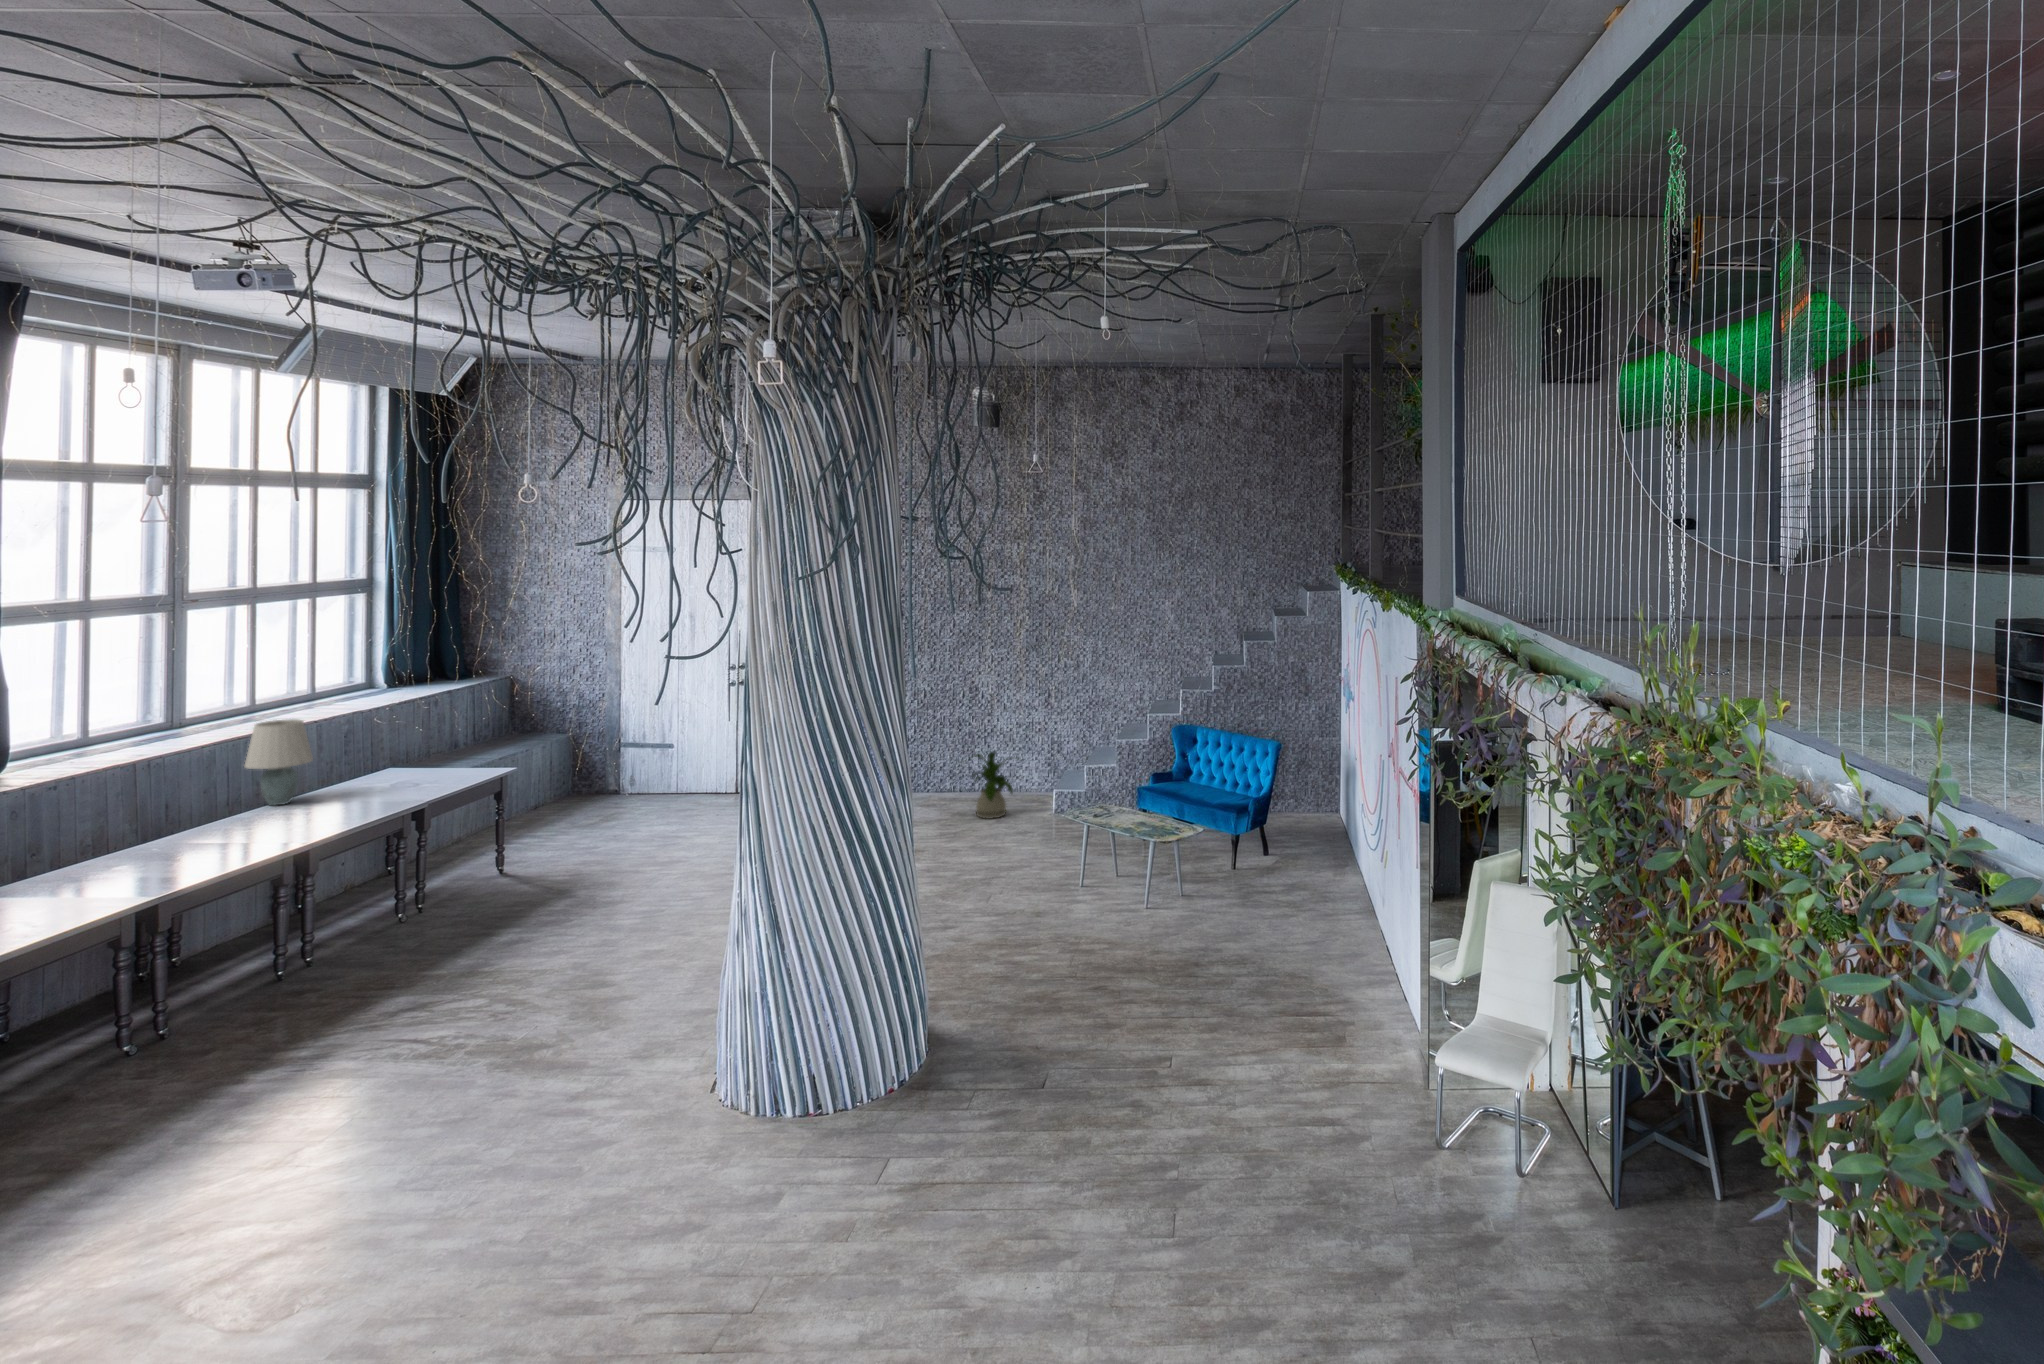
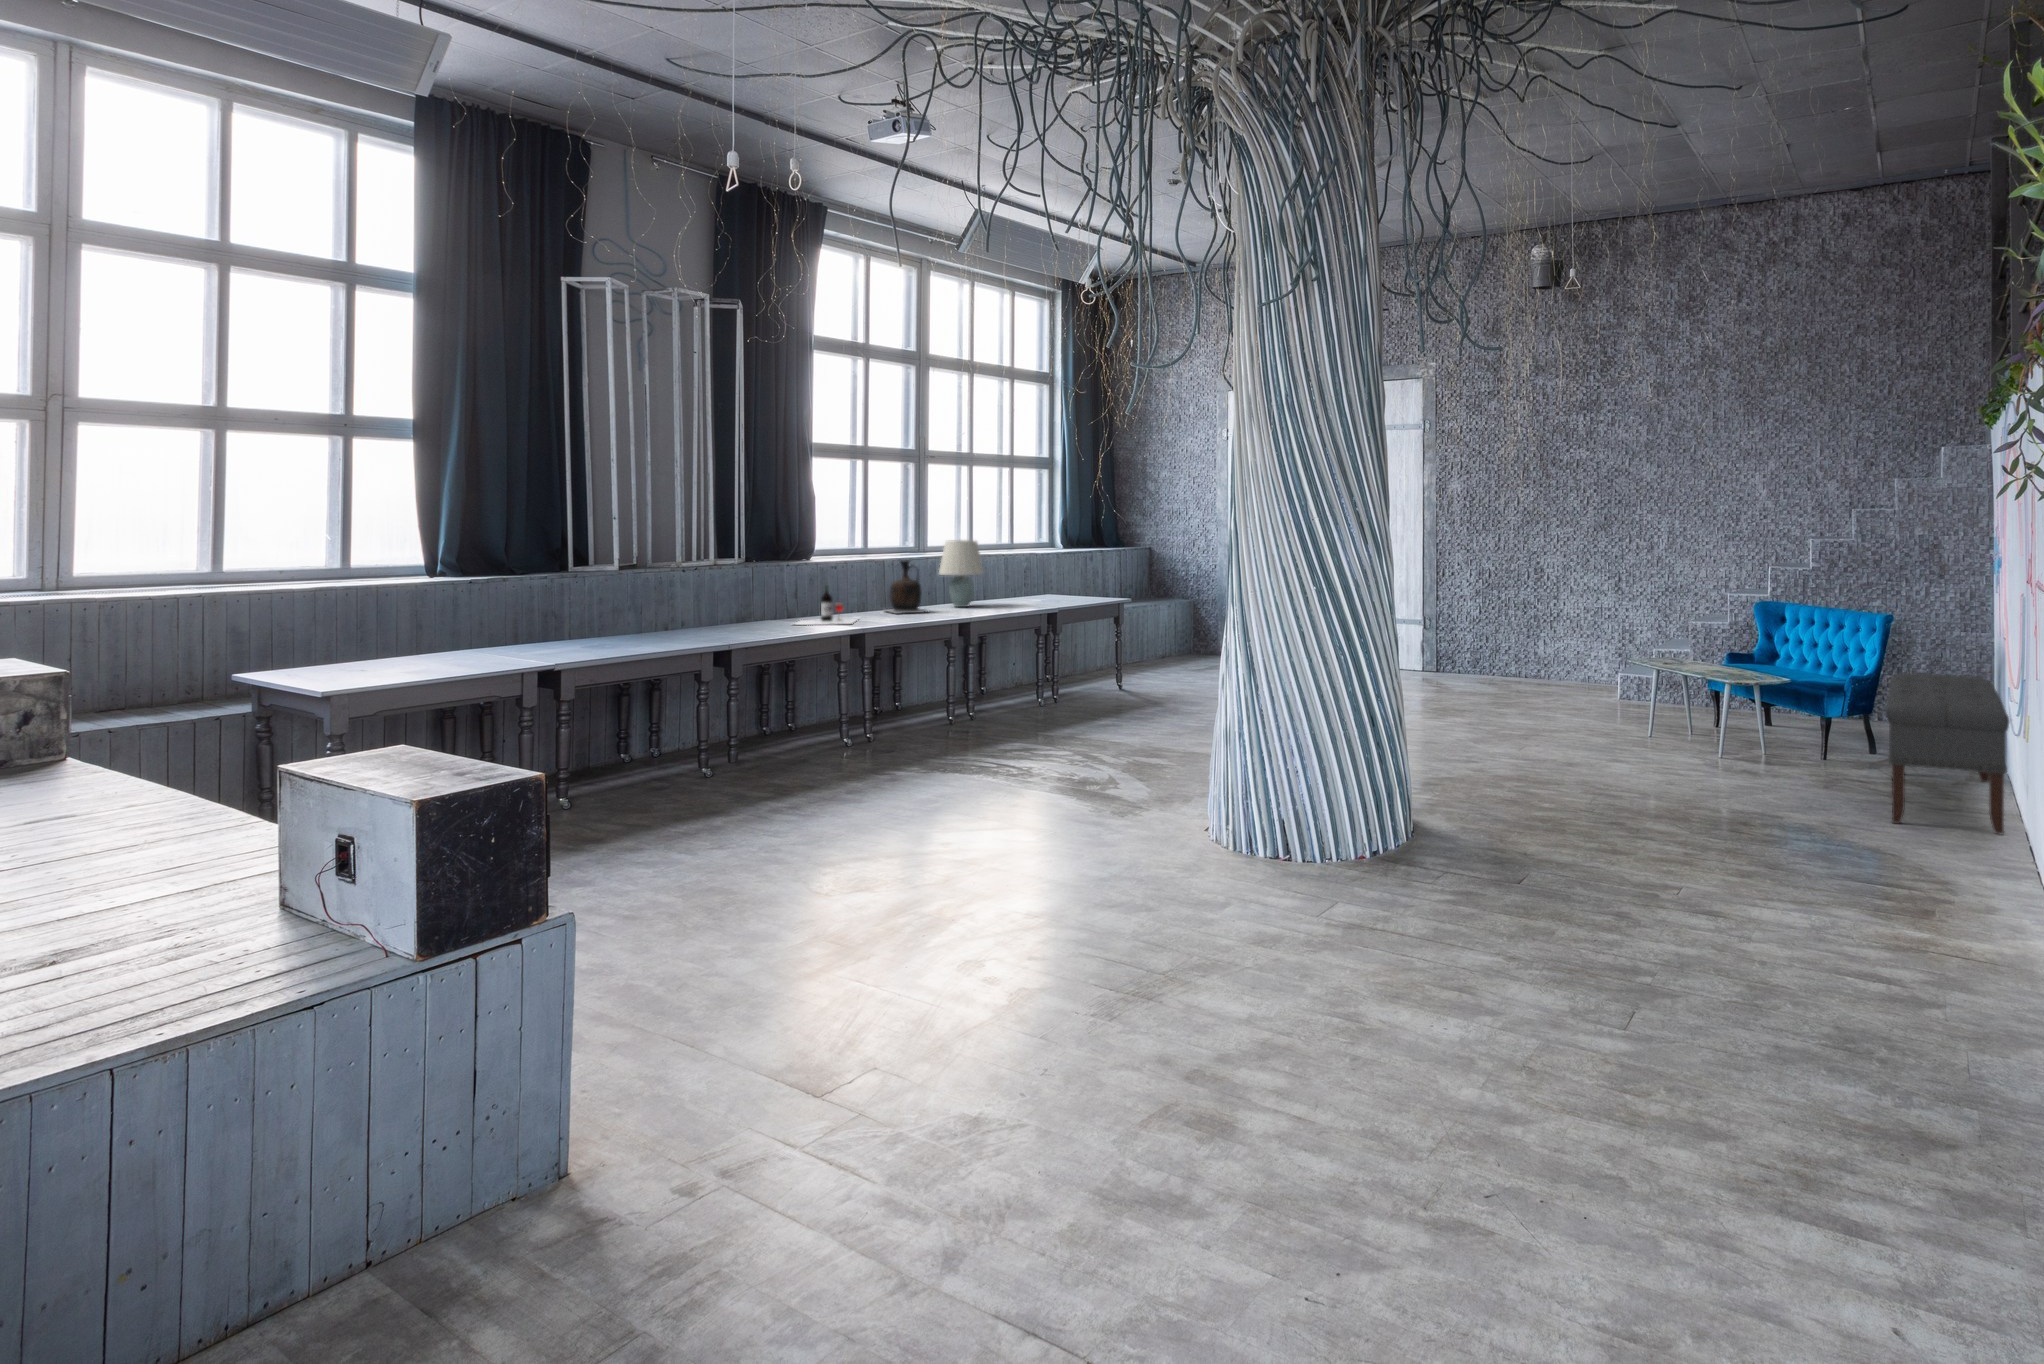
house plant: present [973,752,1013,819] -> none [1529,626,1592,697]
vase: none [165,760,240,833] -> present [884,560,927,614]
bench: none [1292,801,1391,948] -> present [1886,673,2009,834]
wine bottle: none [35,817,140,882] -> present [795,586,856,625]

